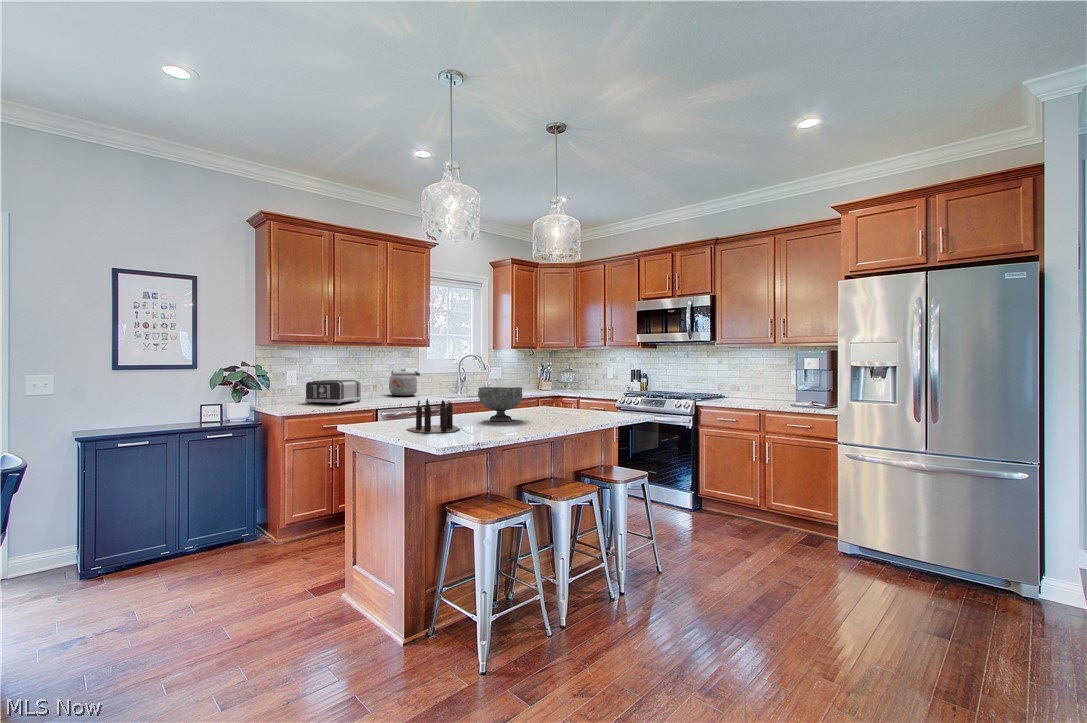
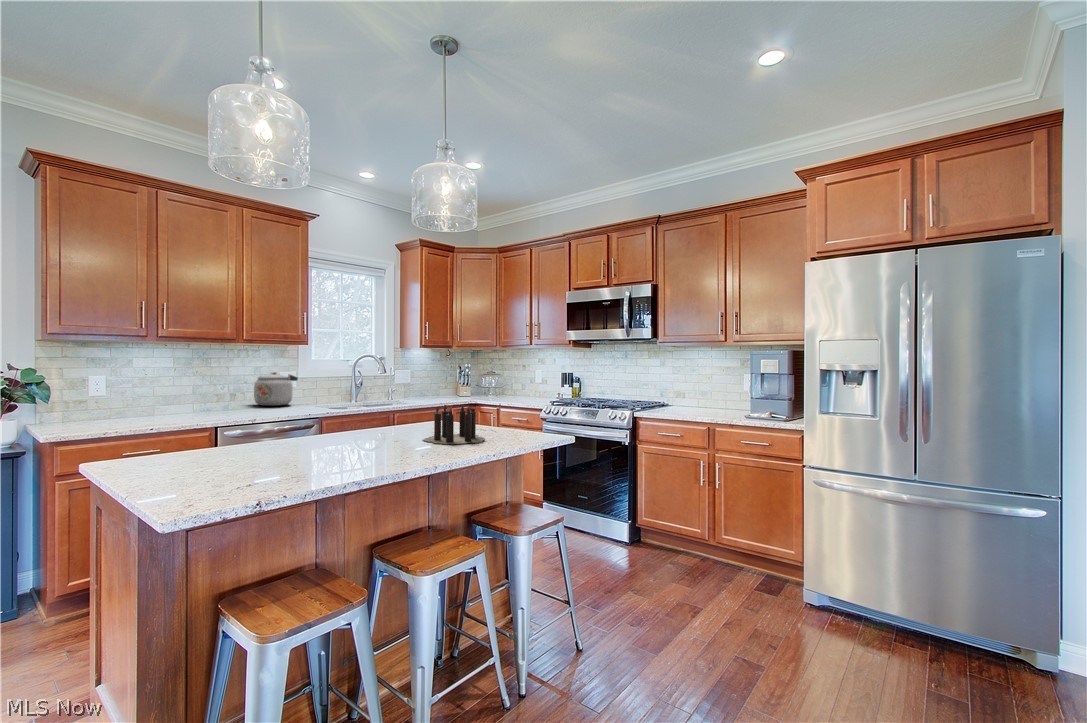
toaster: present [305,380,361,404] -> none [115,387,204,419]
decorative bowl: present [478,387,522,421] -> none [320,398,388,448]
candle: present [407,399,460,433] -> present [423,405,485,444]

